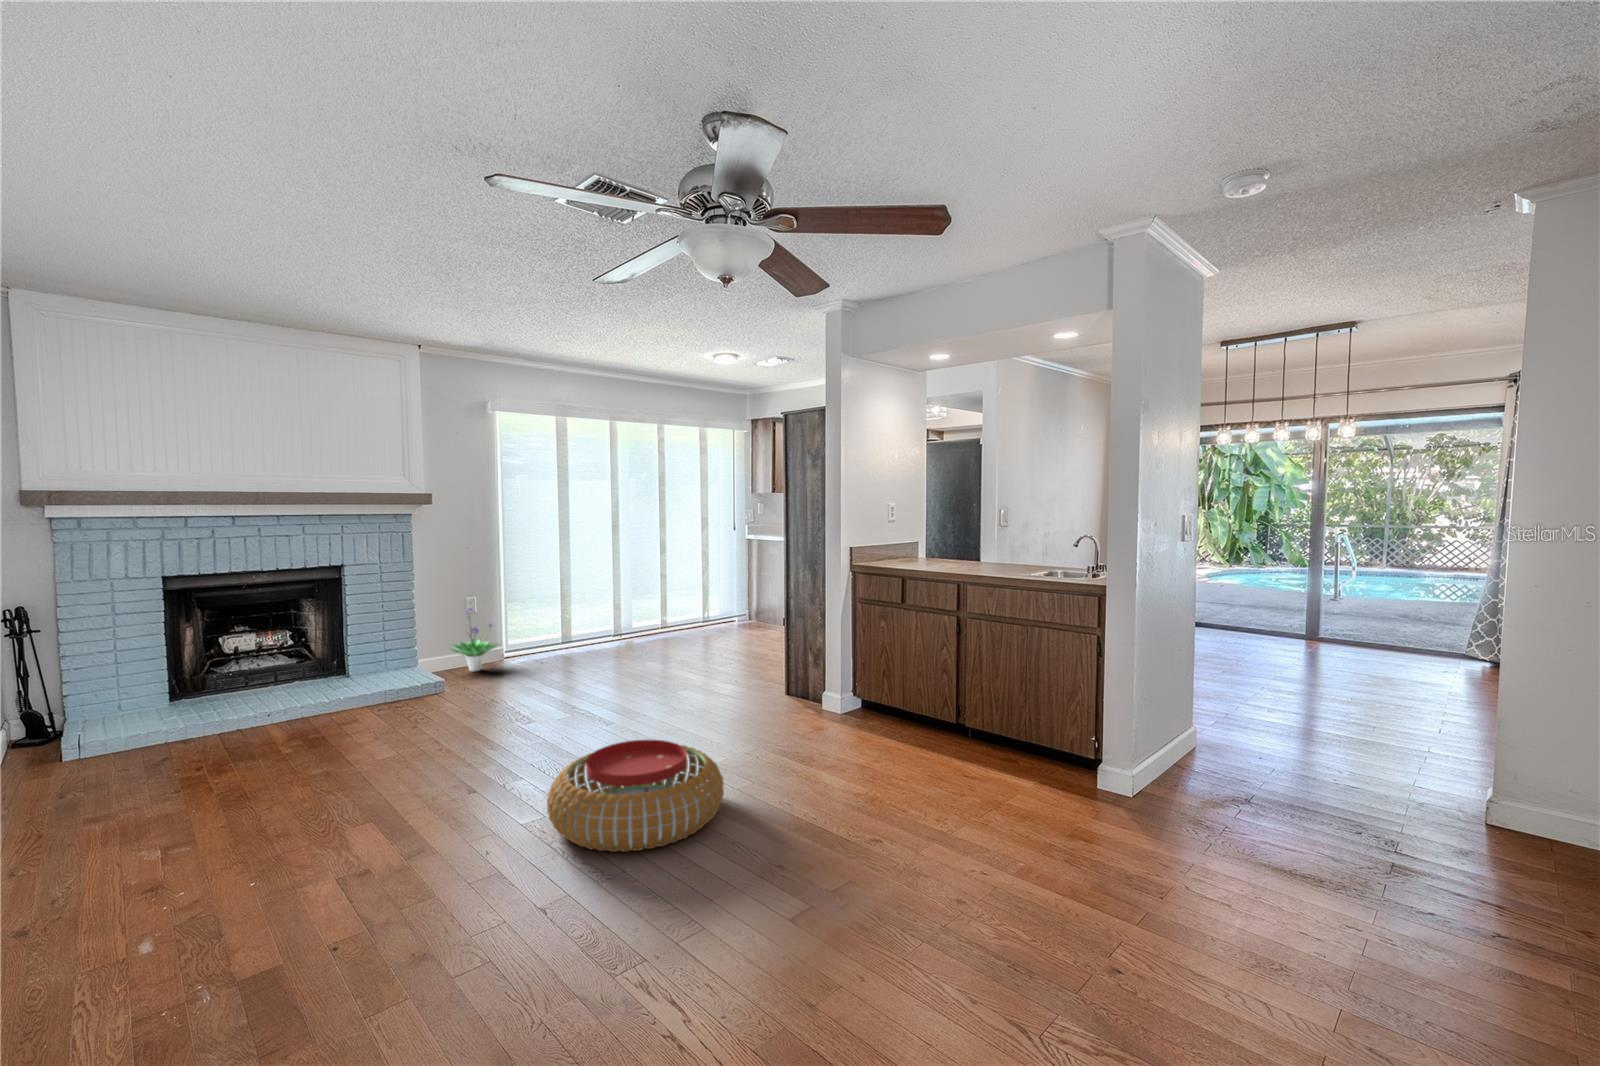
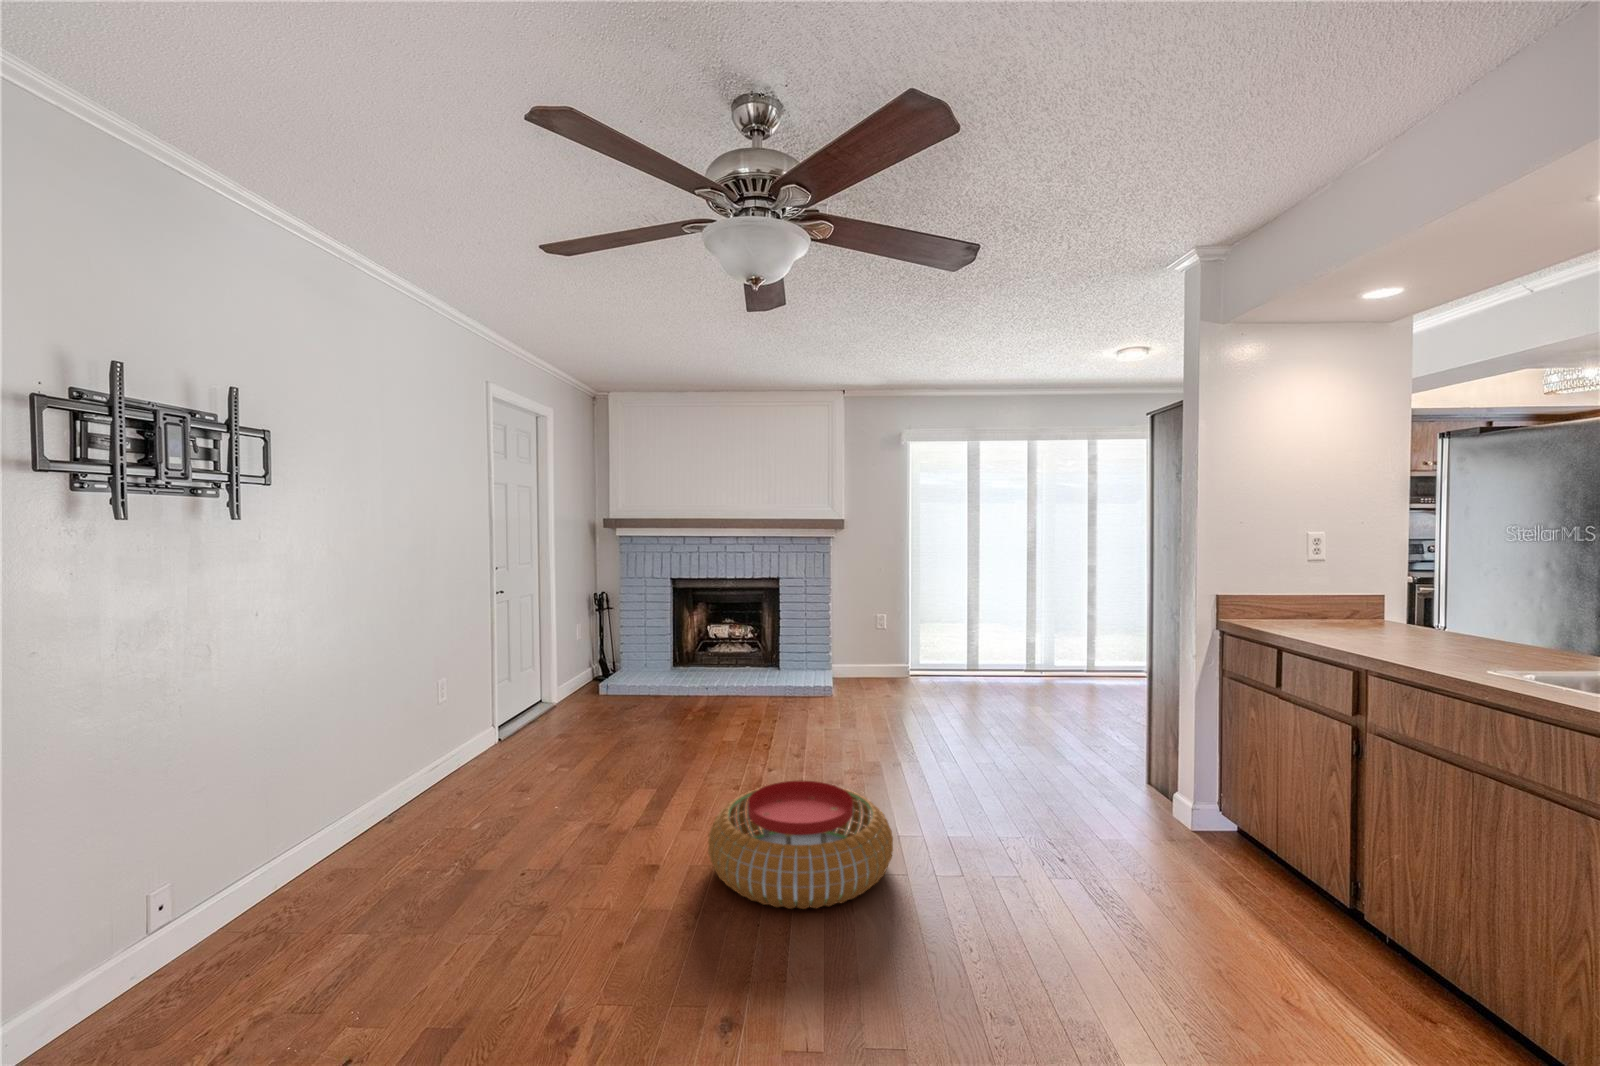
potted plant: present [450,606,498,671] -> none [853,621,898,683]

